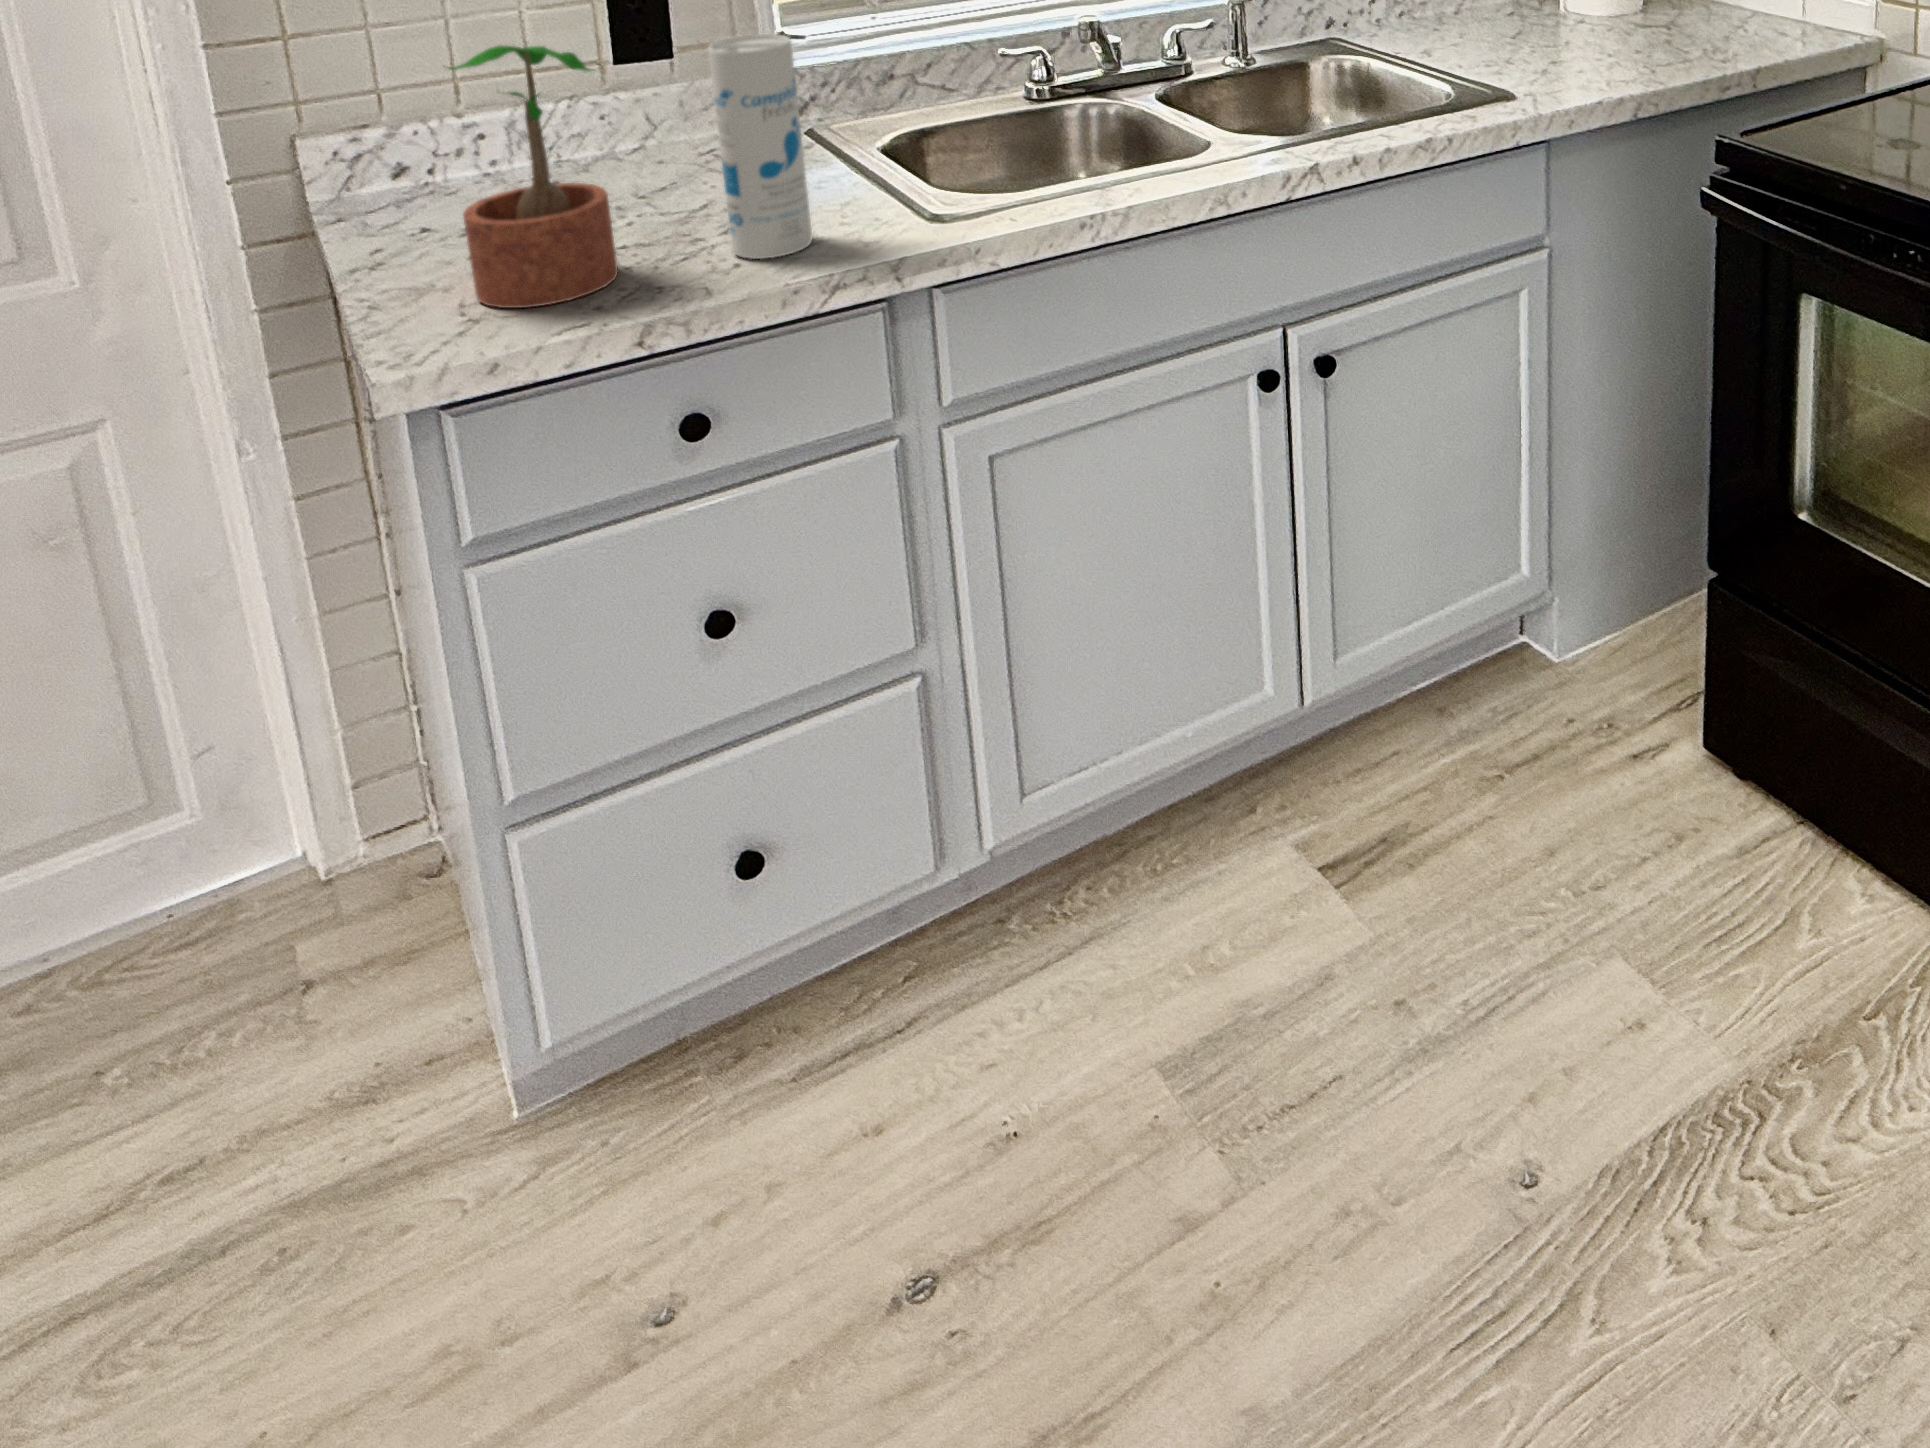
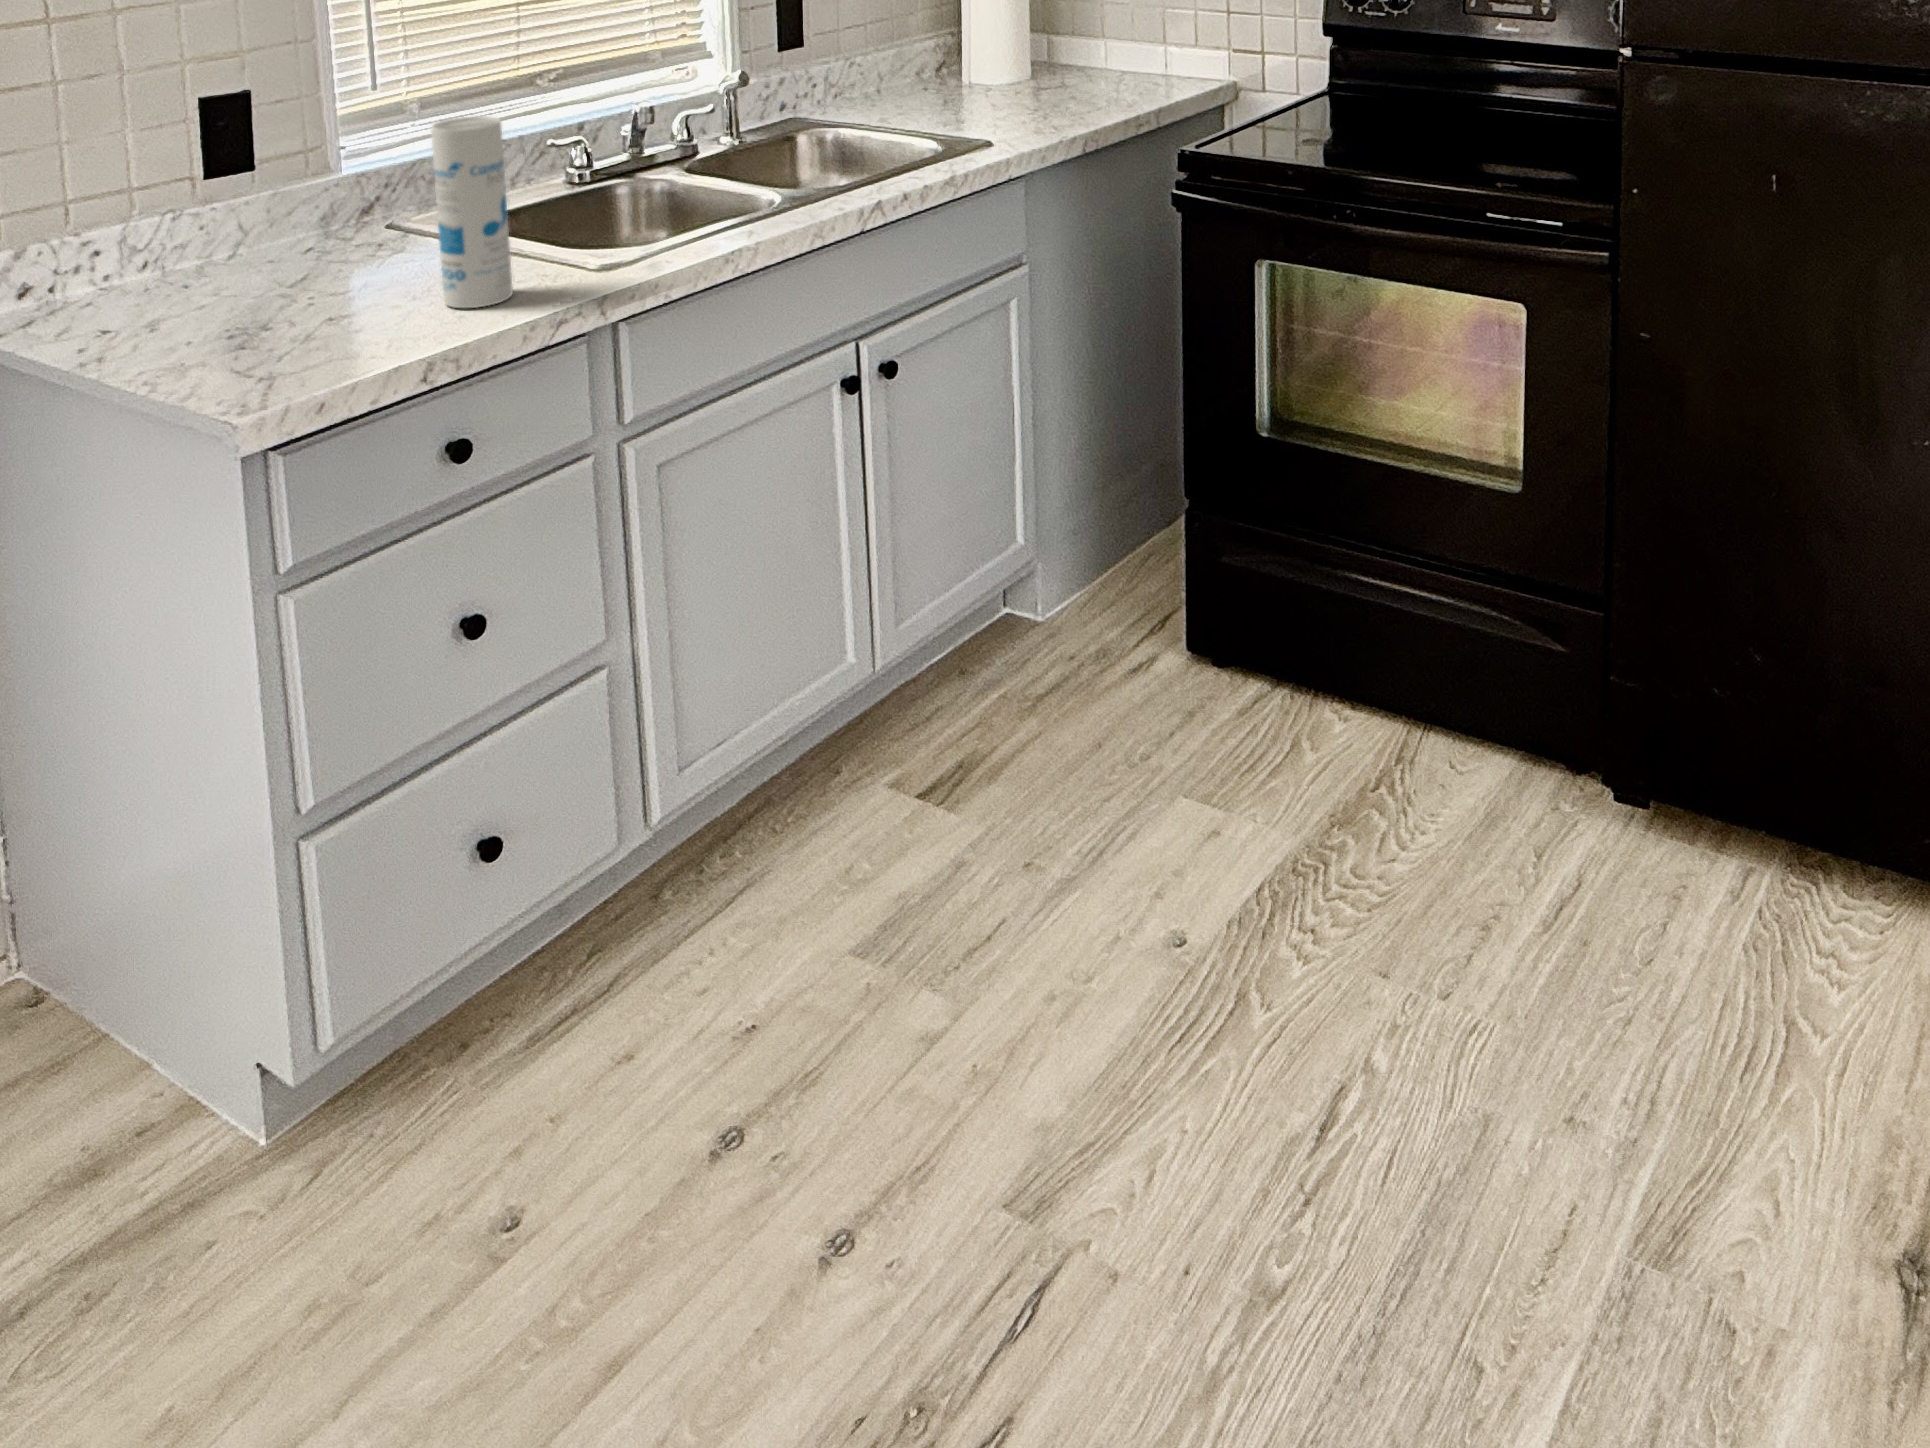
potted plant: present [449,45,618,308] -> none [216,136,363,365]

